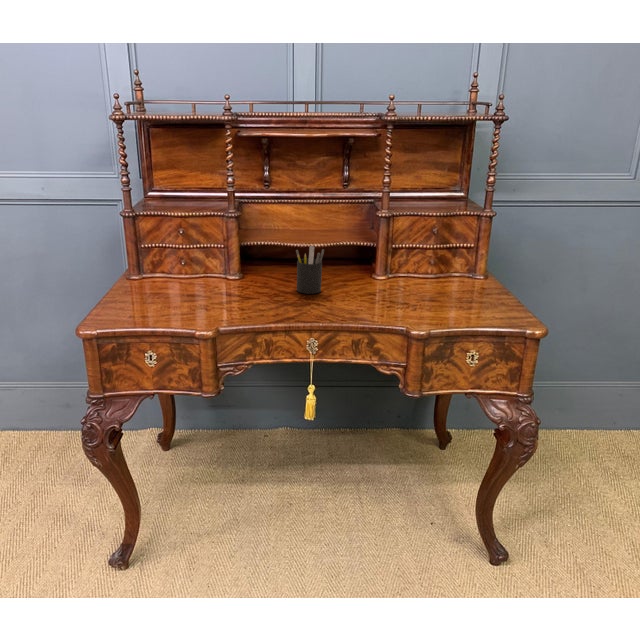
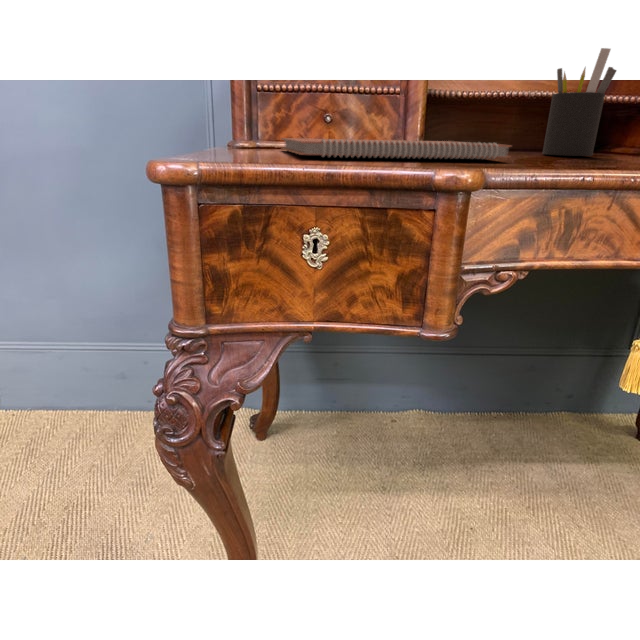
notebook: none [147,288,251,316] -> present [281,138,512,159]

